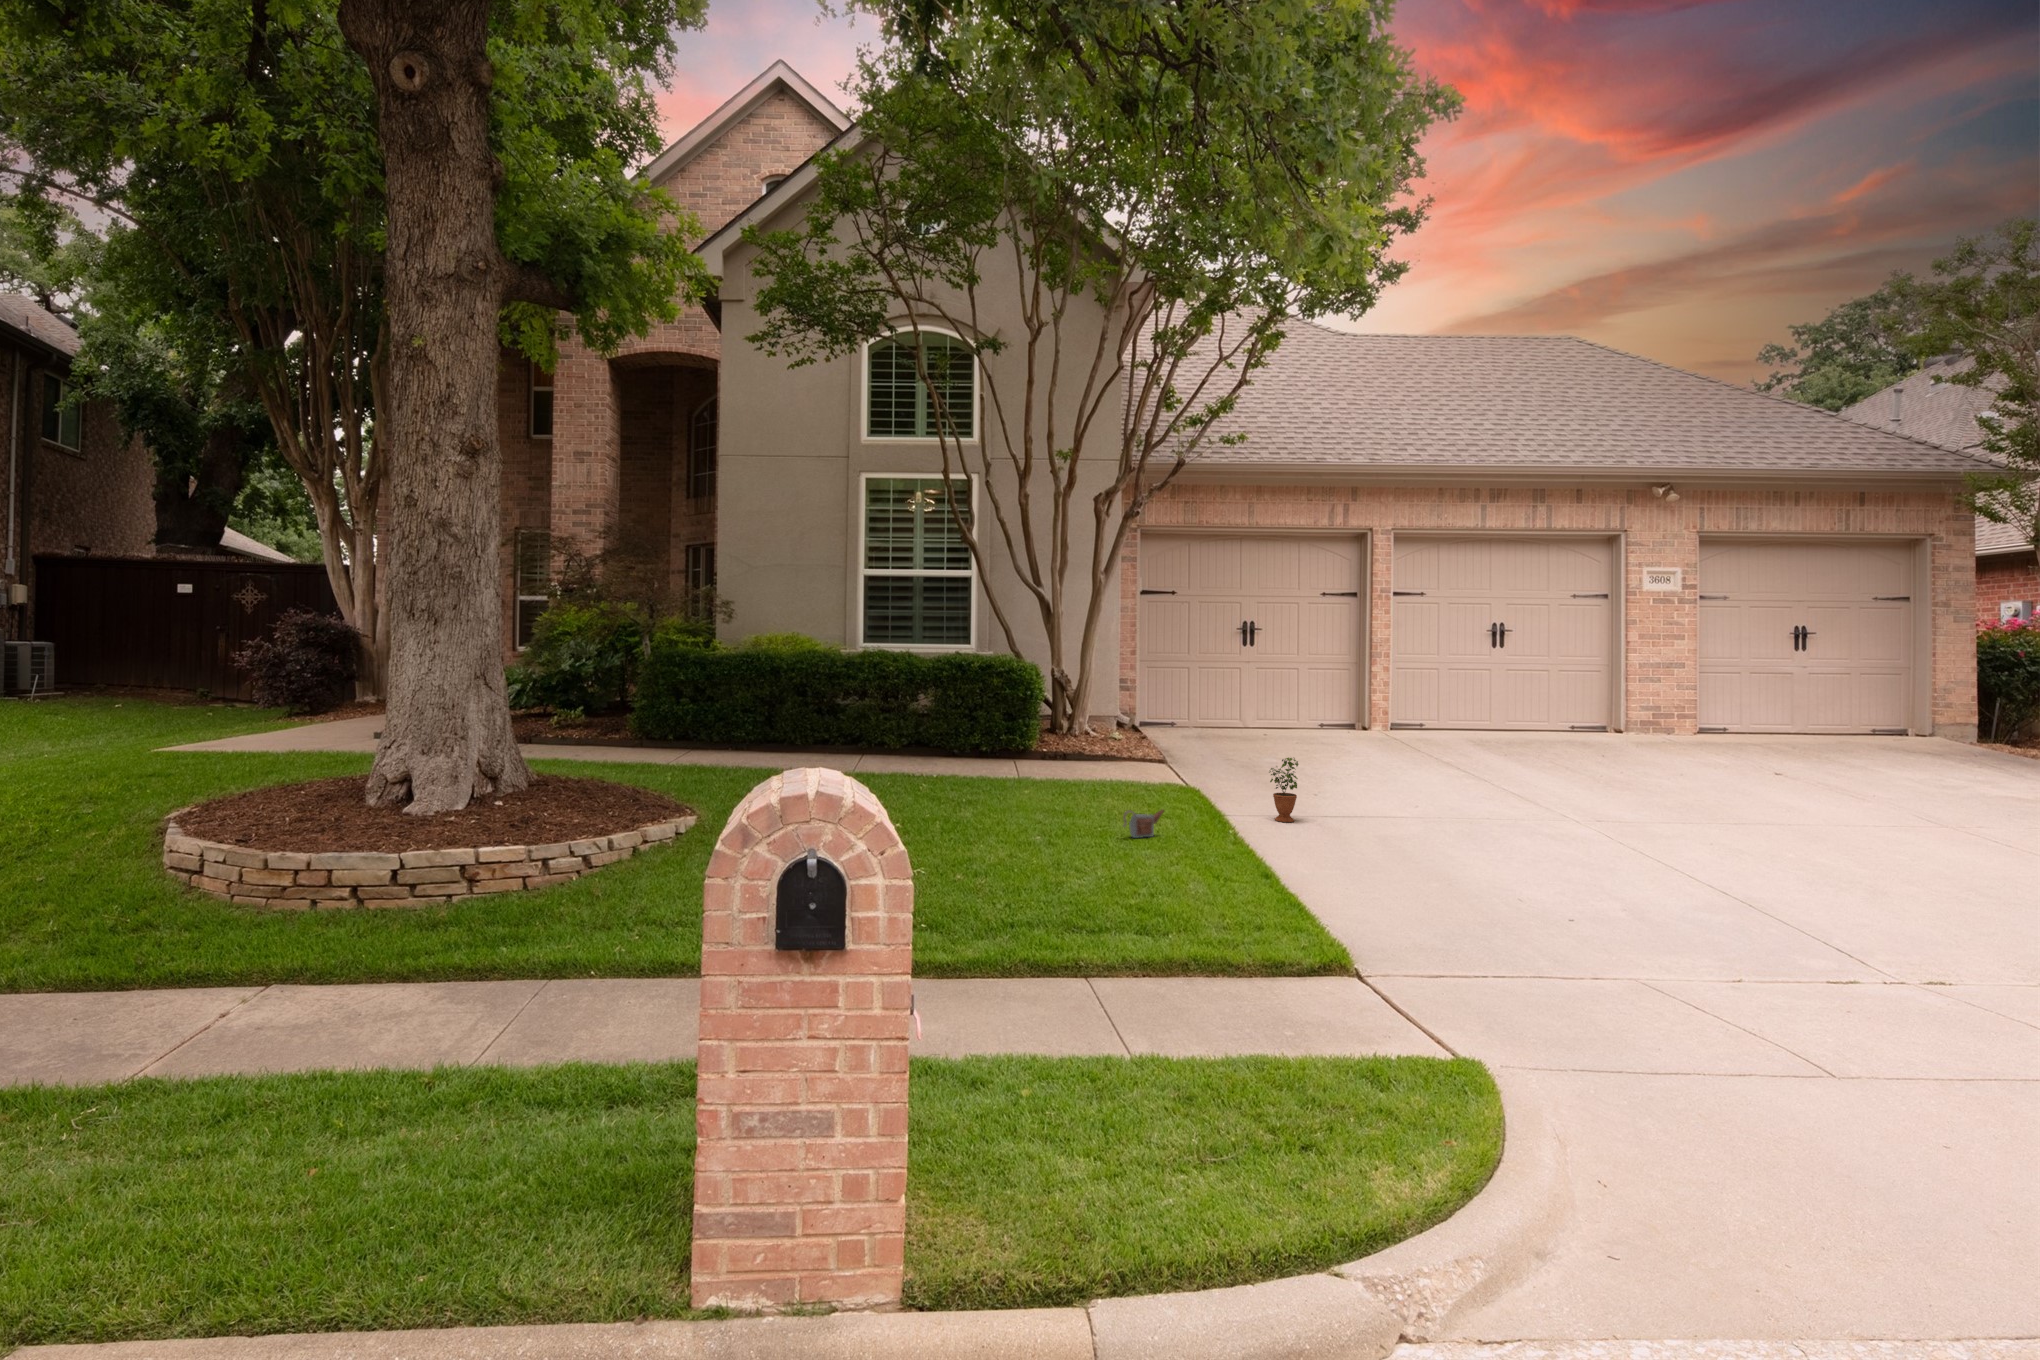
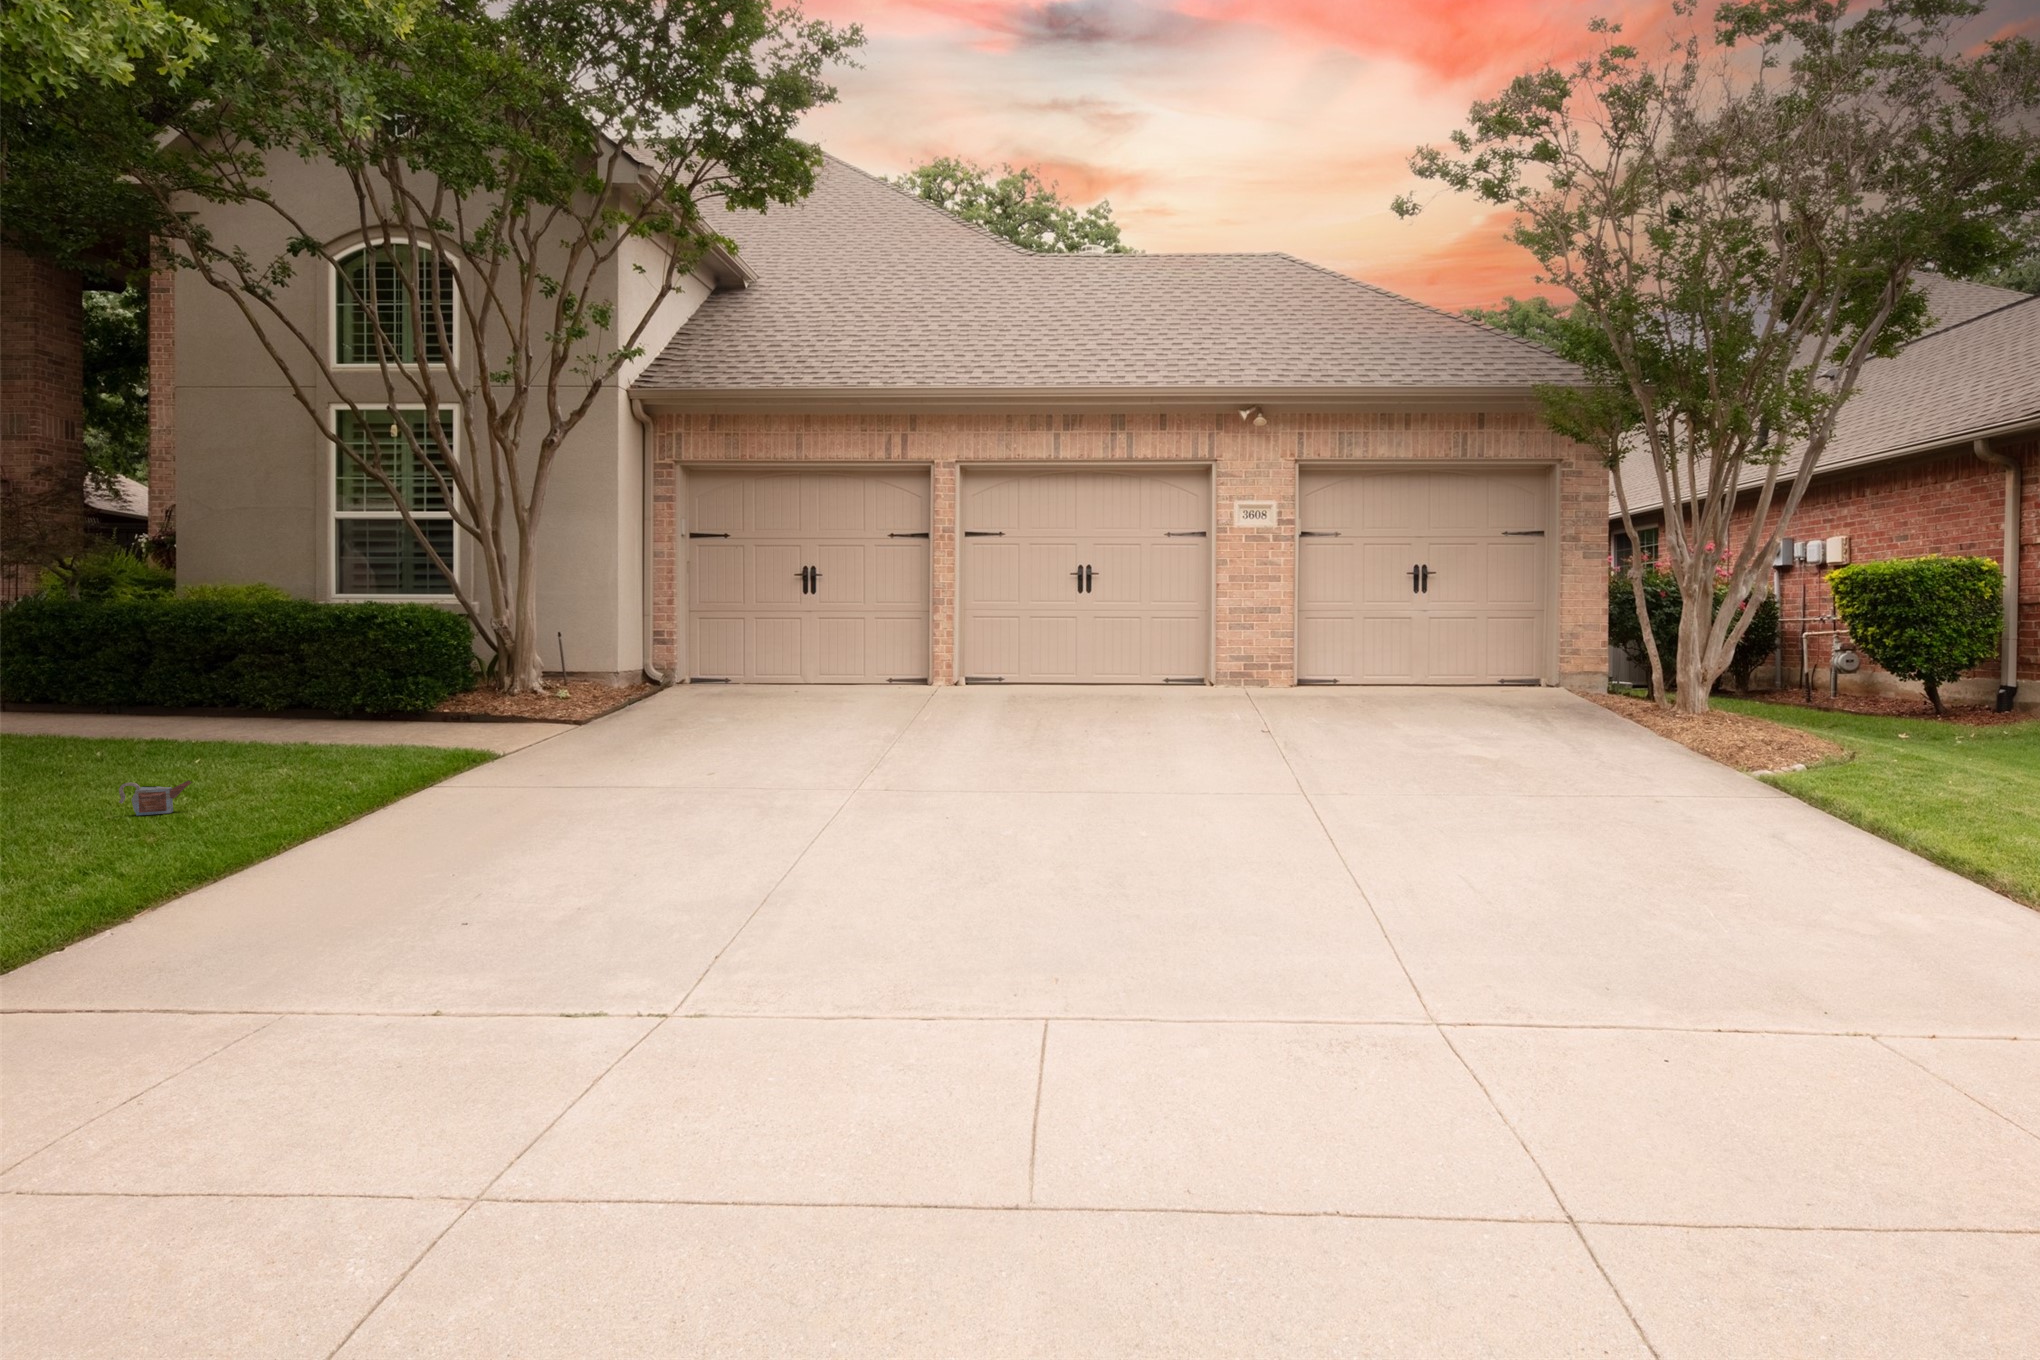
potted plant: present [1269,757,1298,822] -> none [398,714,440,794]

